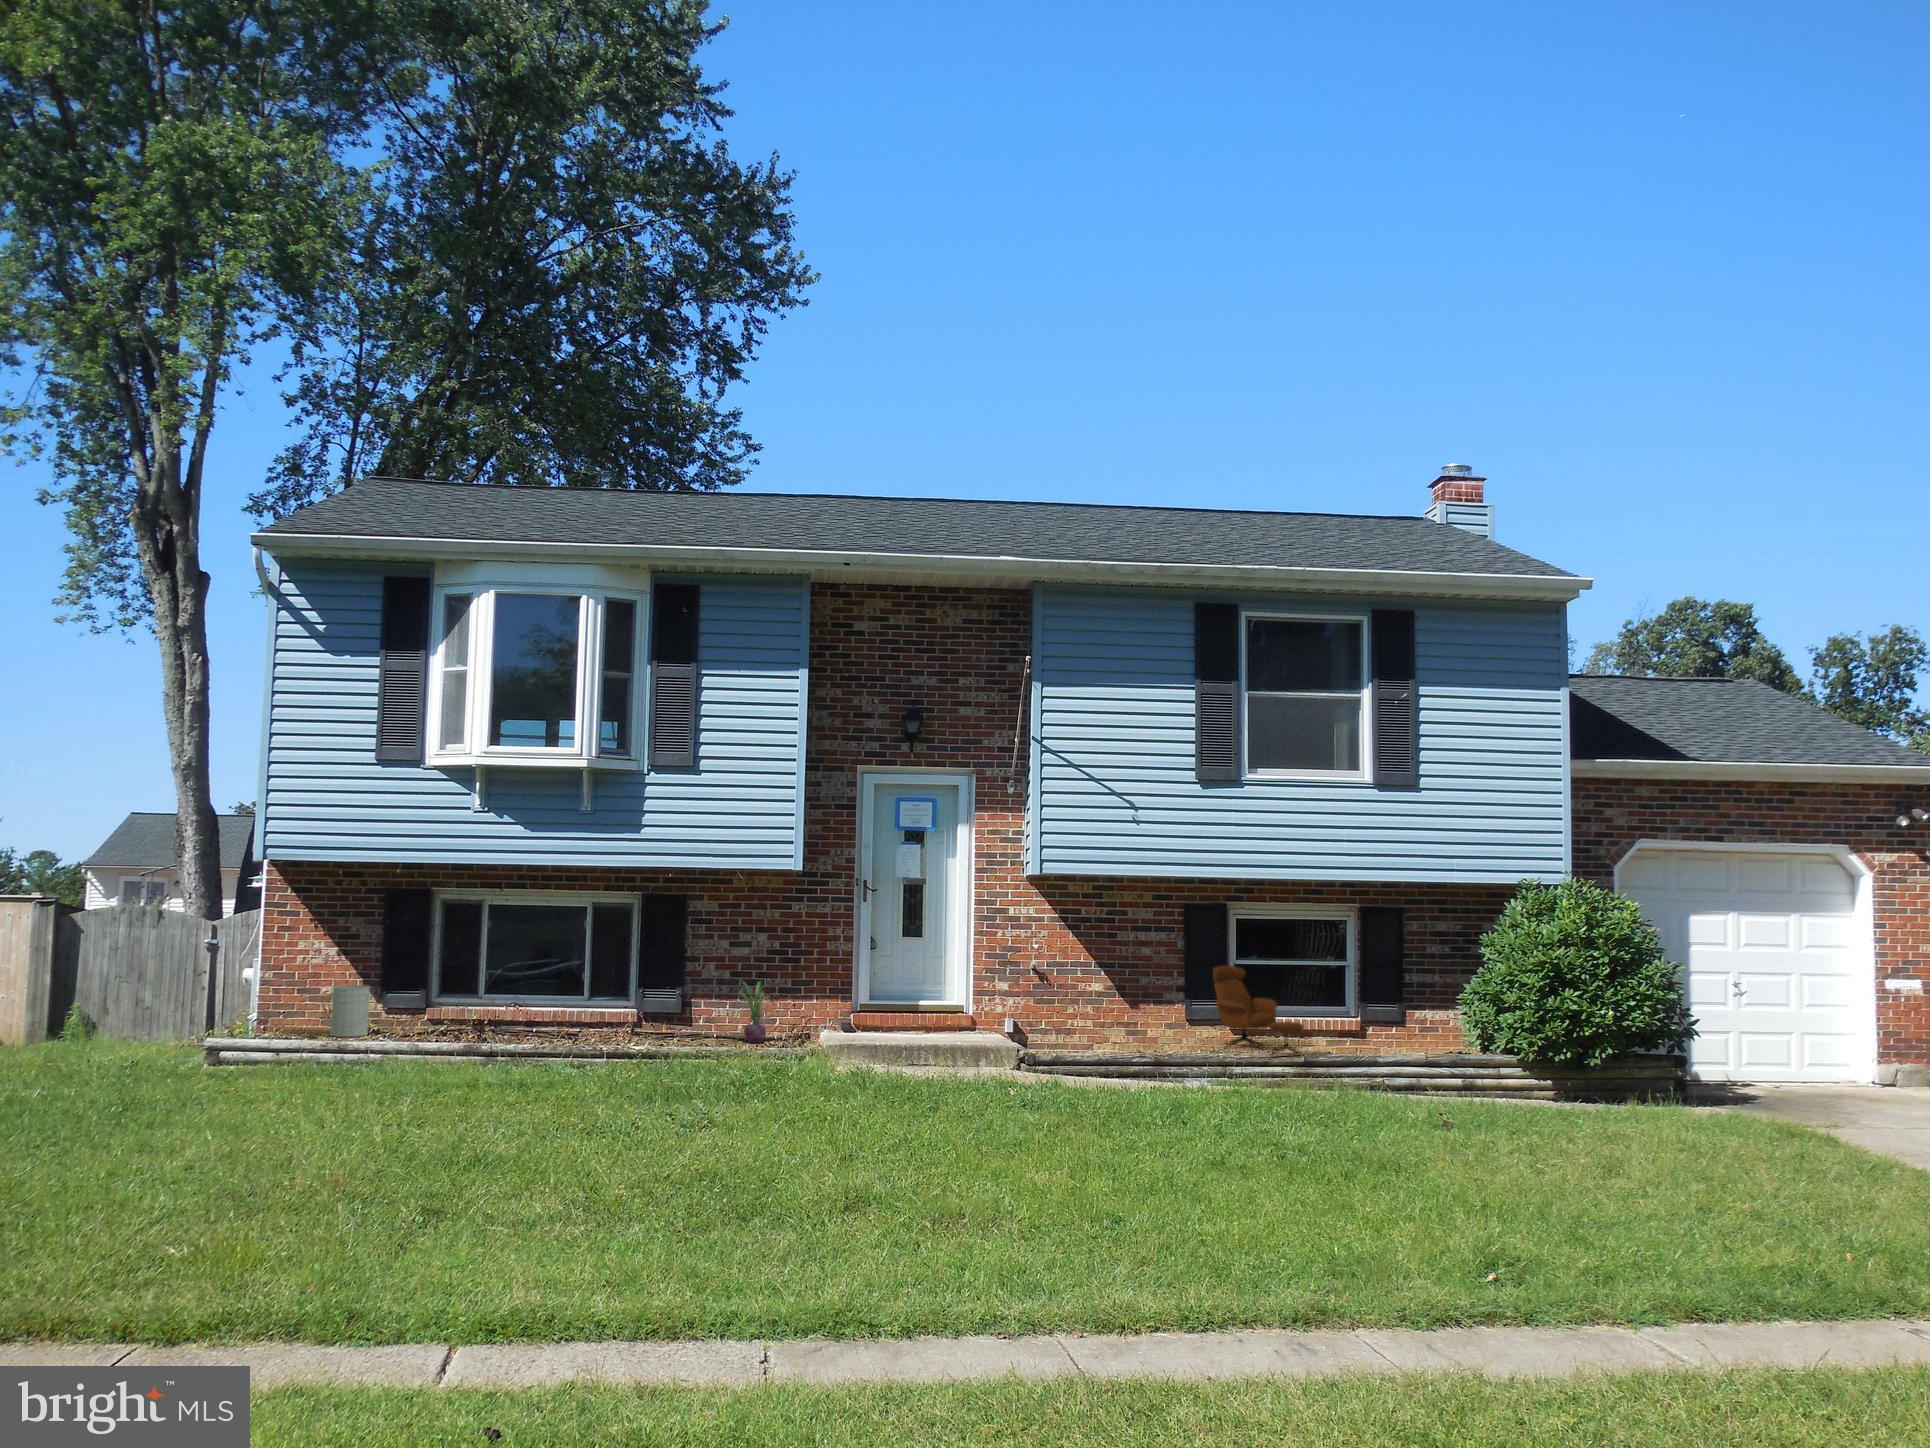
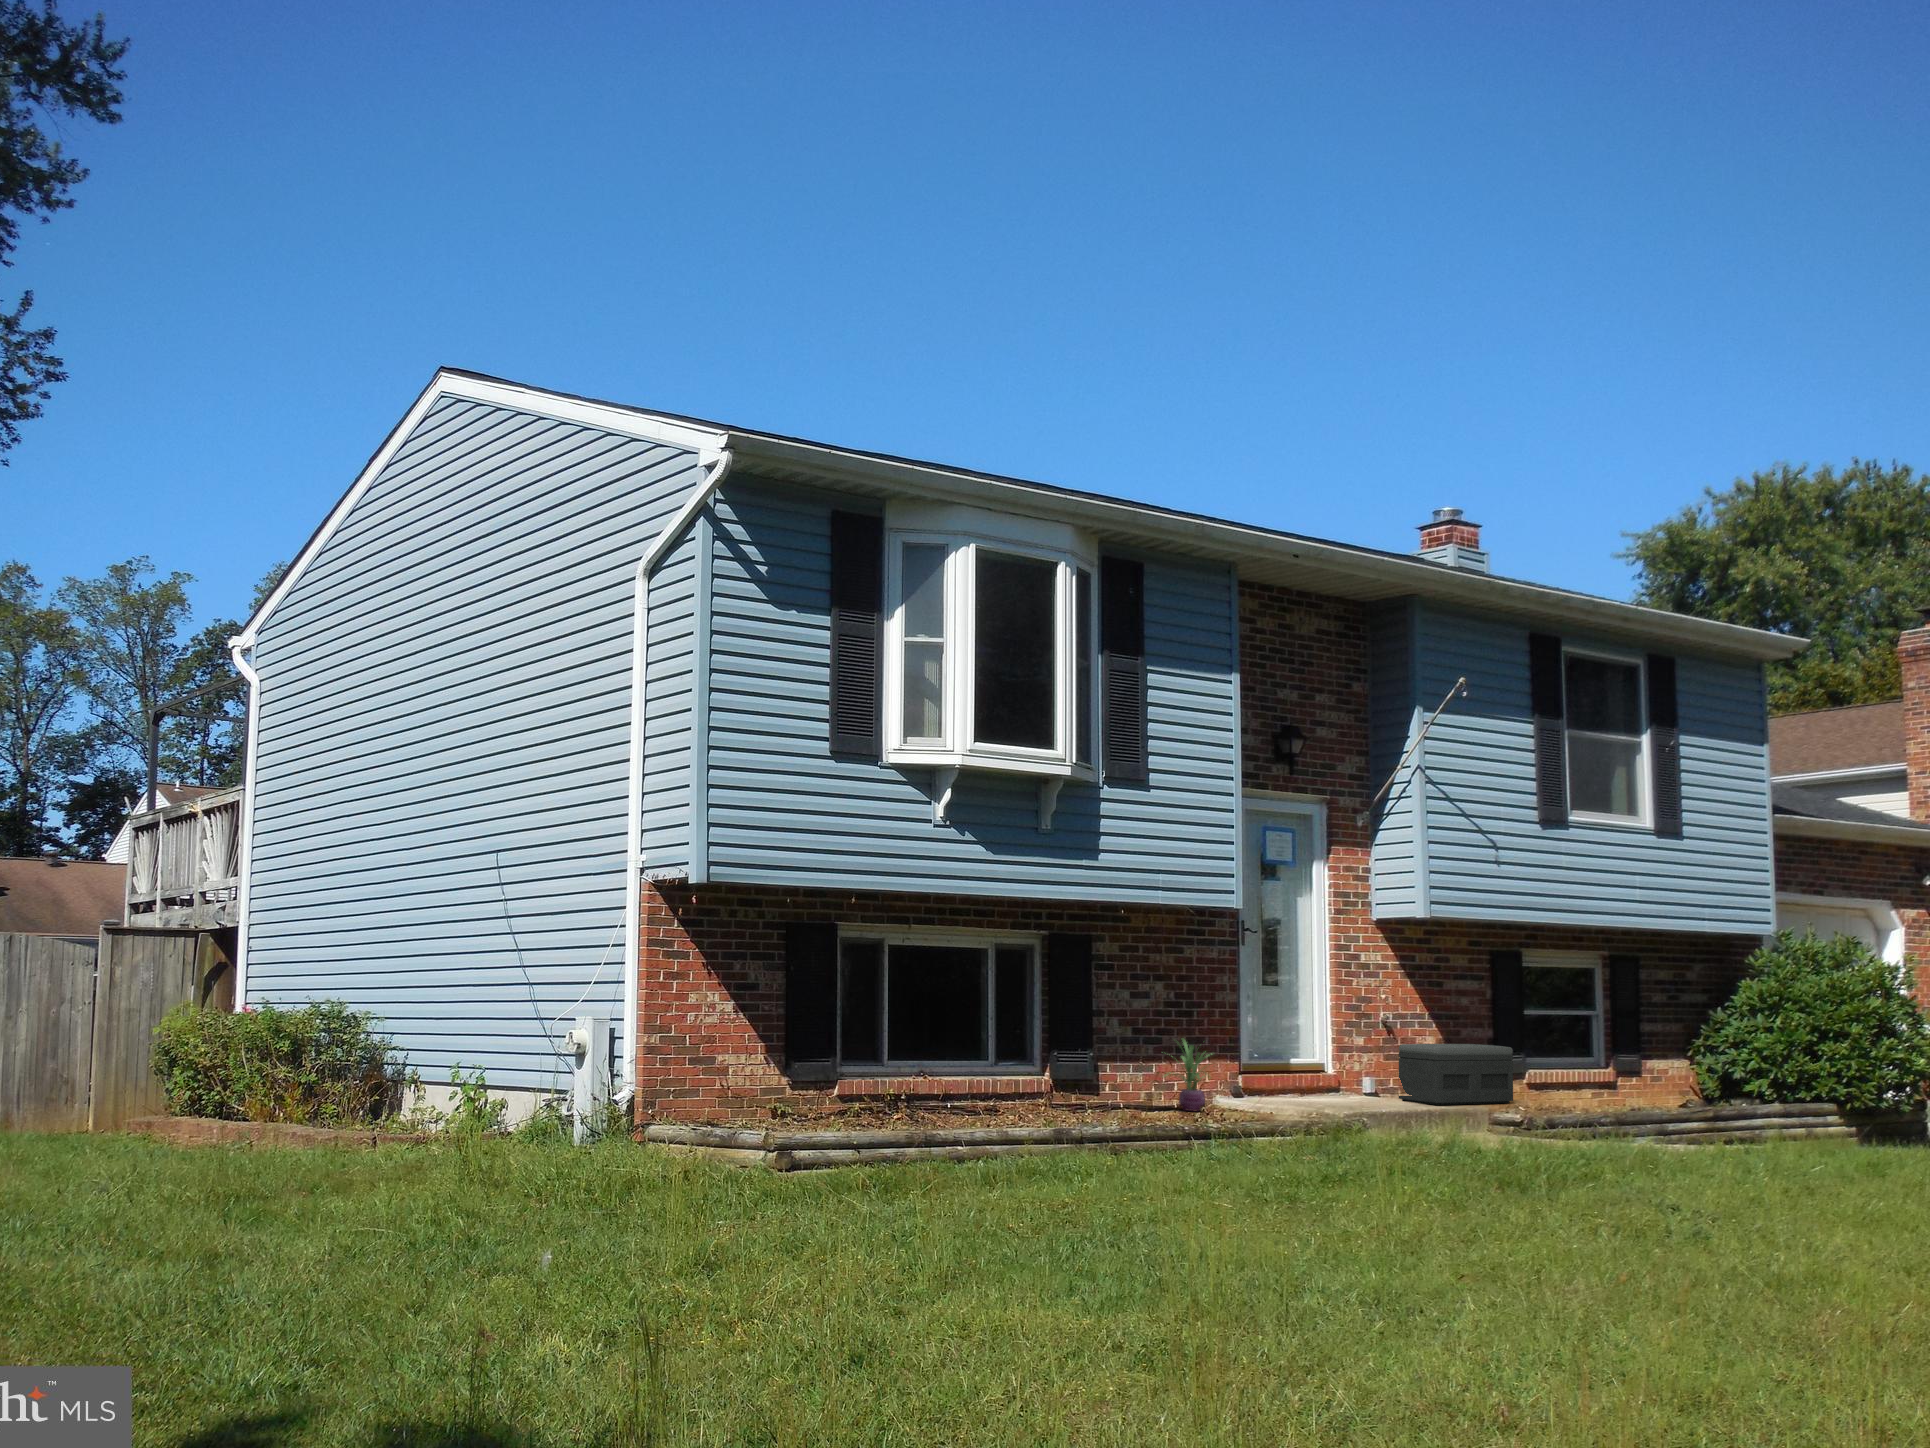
lounge chair: present [1213,966,1304,1053] -> none [1522,1016,1644,1106]
bucket: present [330,985,371,1037] -> none [747,1051,813,1120]
storage bench: none [1049,990,1163,1047] -> present [1399,1044,1513,1105]

